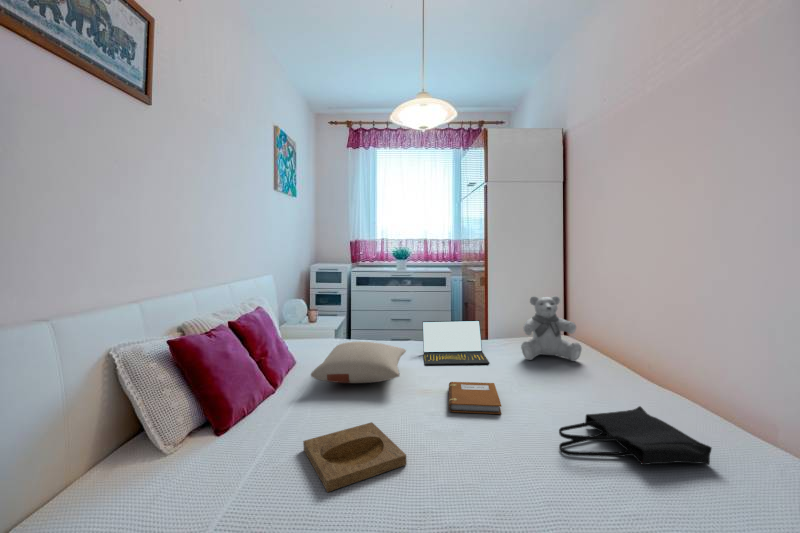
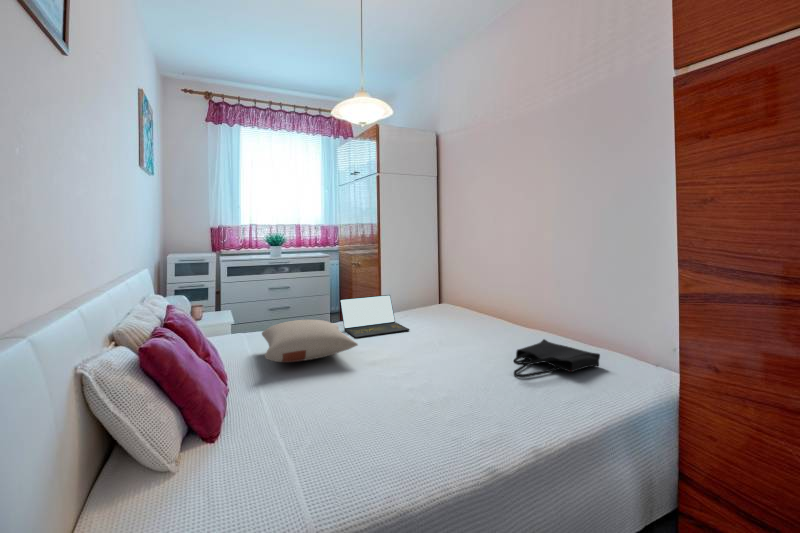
teddy bear: present [521,296,582,361] -> none [430,269,474,324]
notebook: present [448,382,501,414] -> none [396,341,455,367]
tray: present [303,422,407,492] -> none [313,385,421,445]

